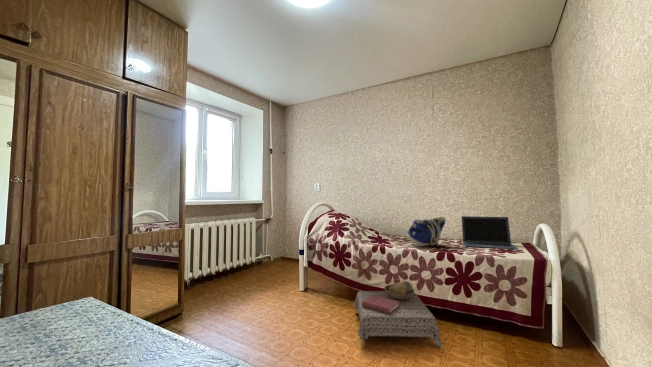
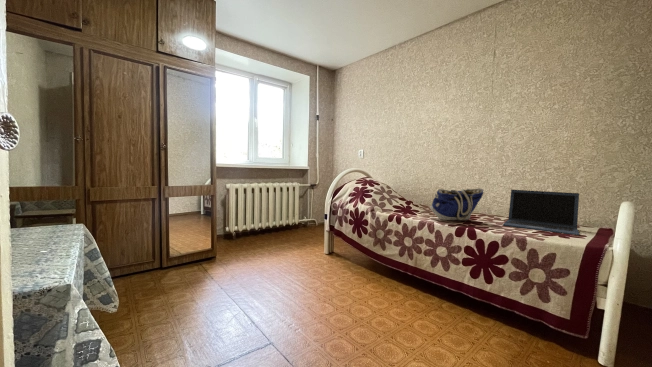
ottoman: present [354,282,441,349] -> none [347,255,436,330]

